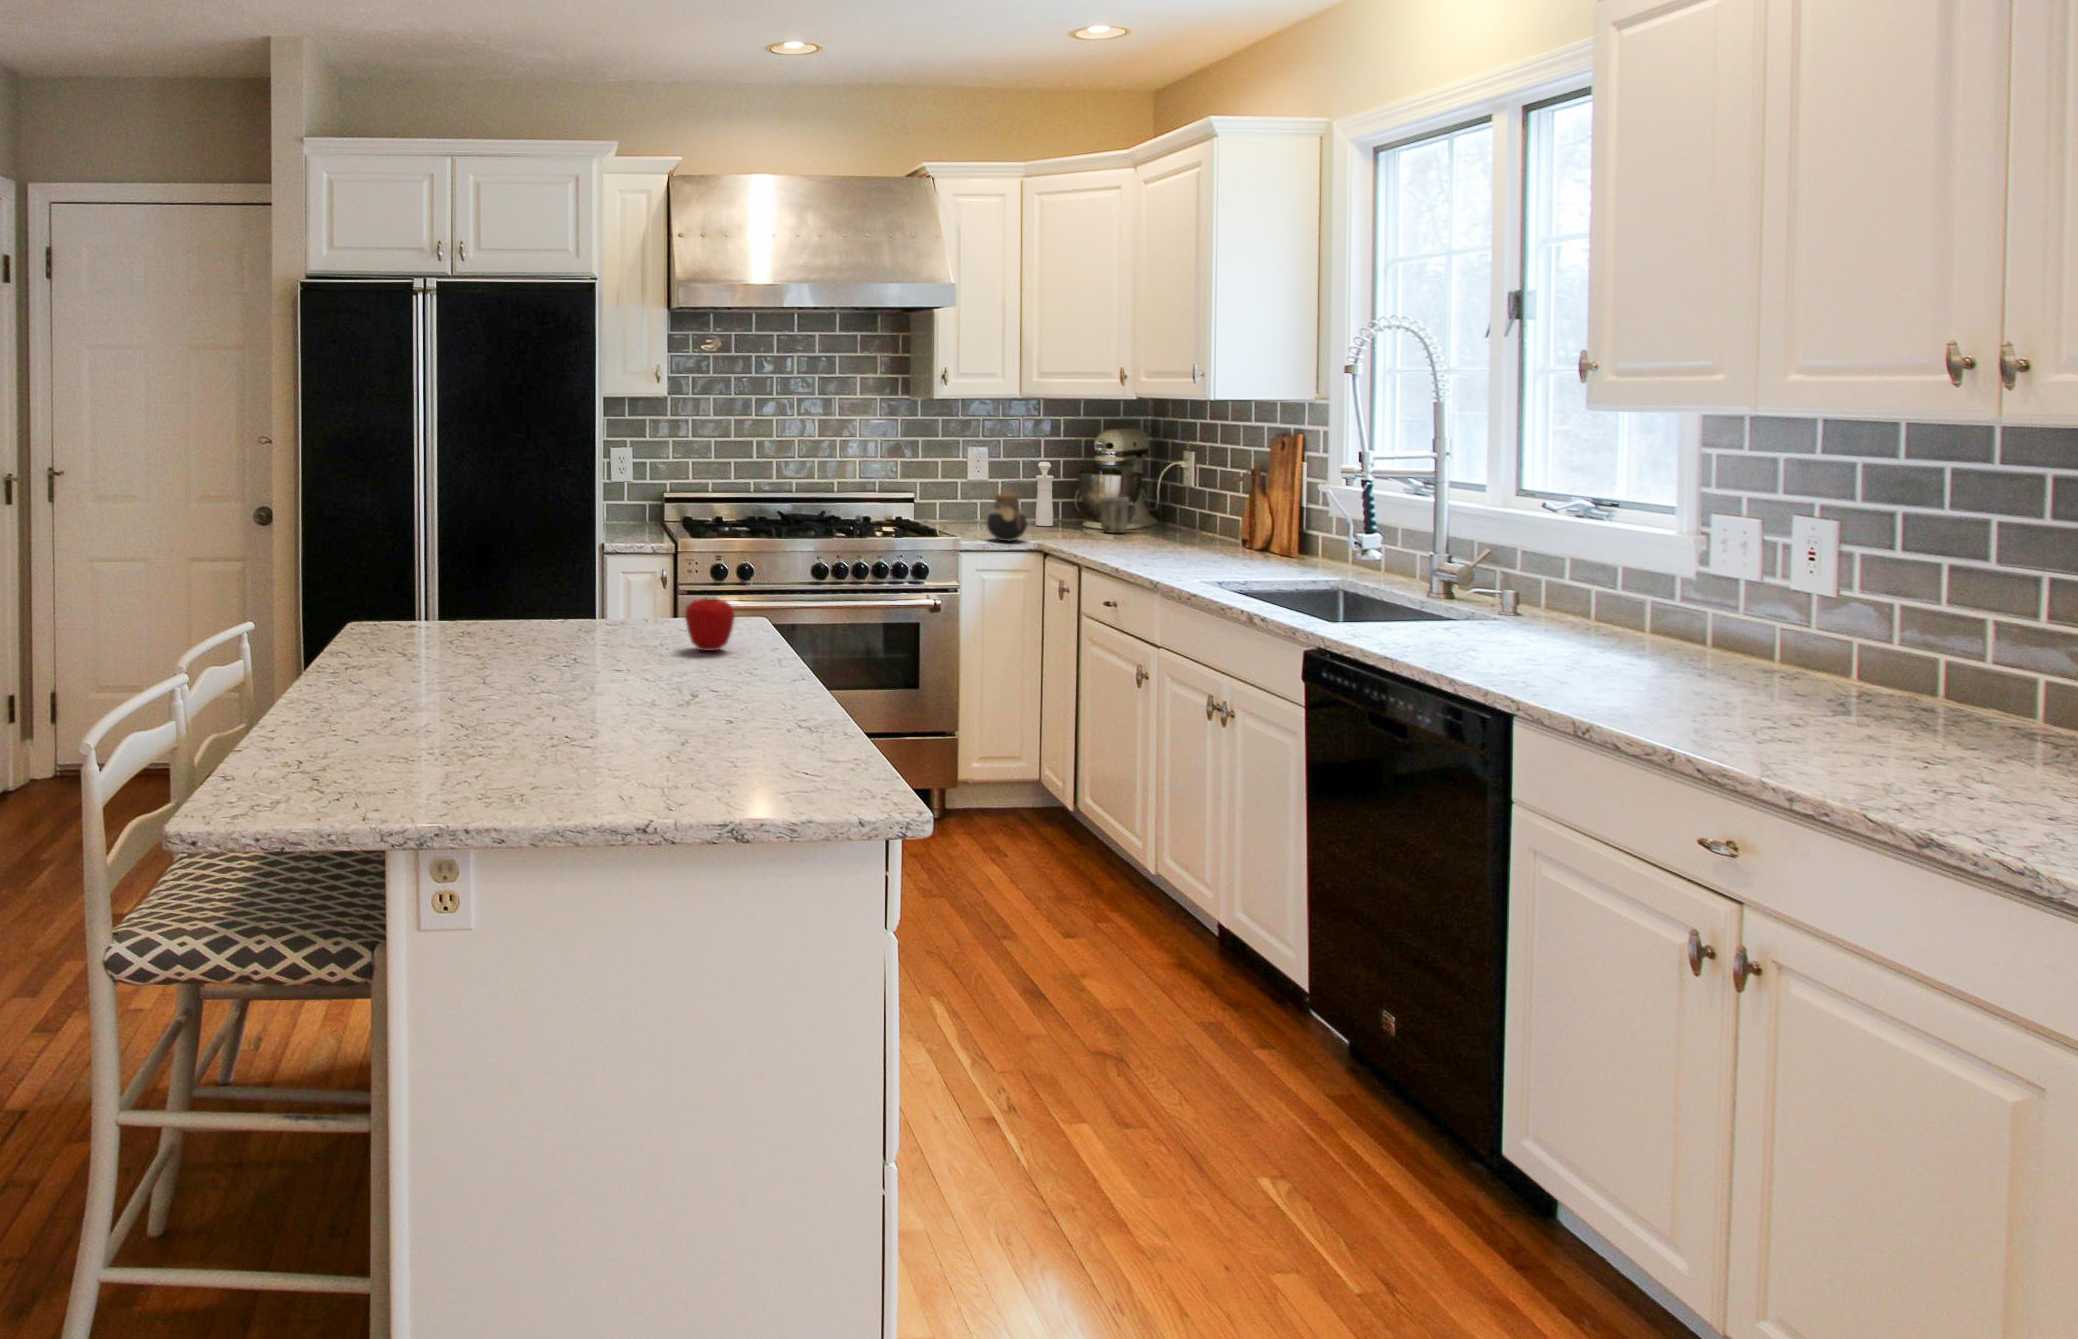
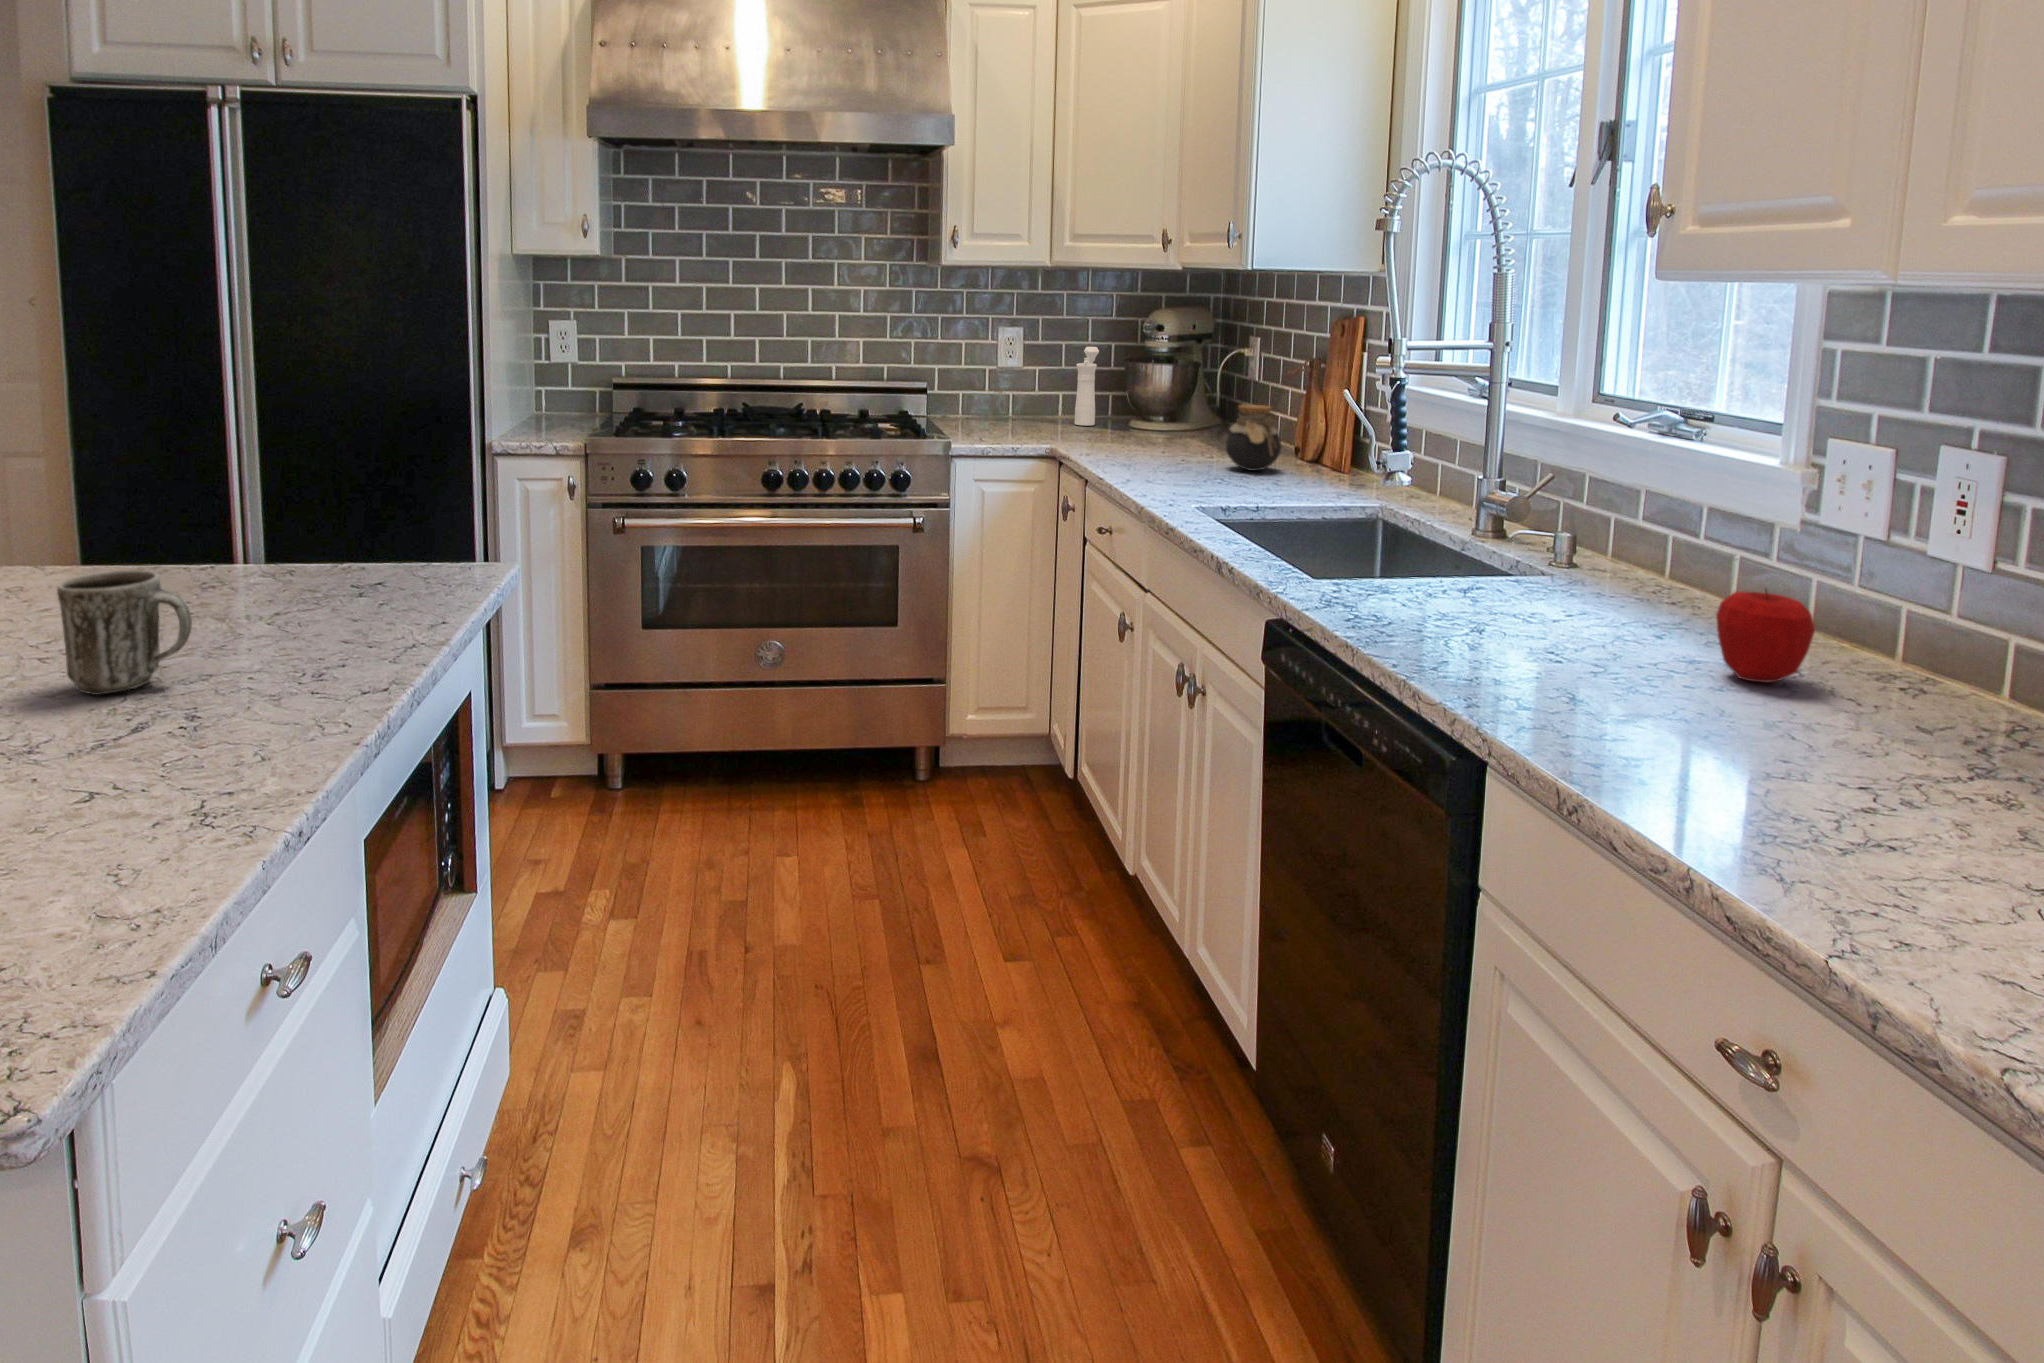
jar: present [987,494,1027,541] -> present [1226,405,1281,471]
mug: present [1100,497,1137,533] -> present [57,570,192,695]
apple: present [685,598,735,651] -> present [1716,590,1815,683]

